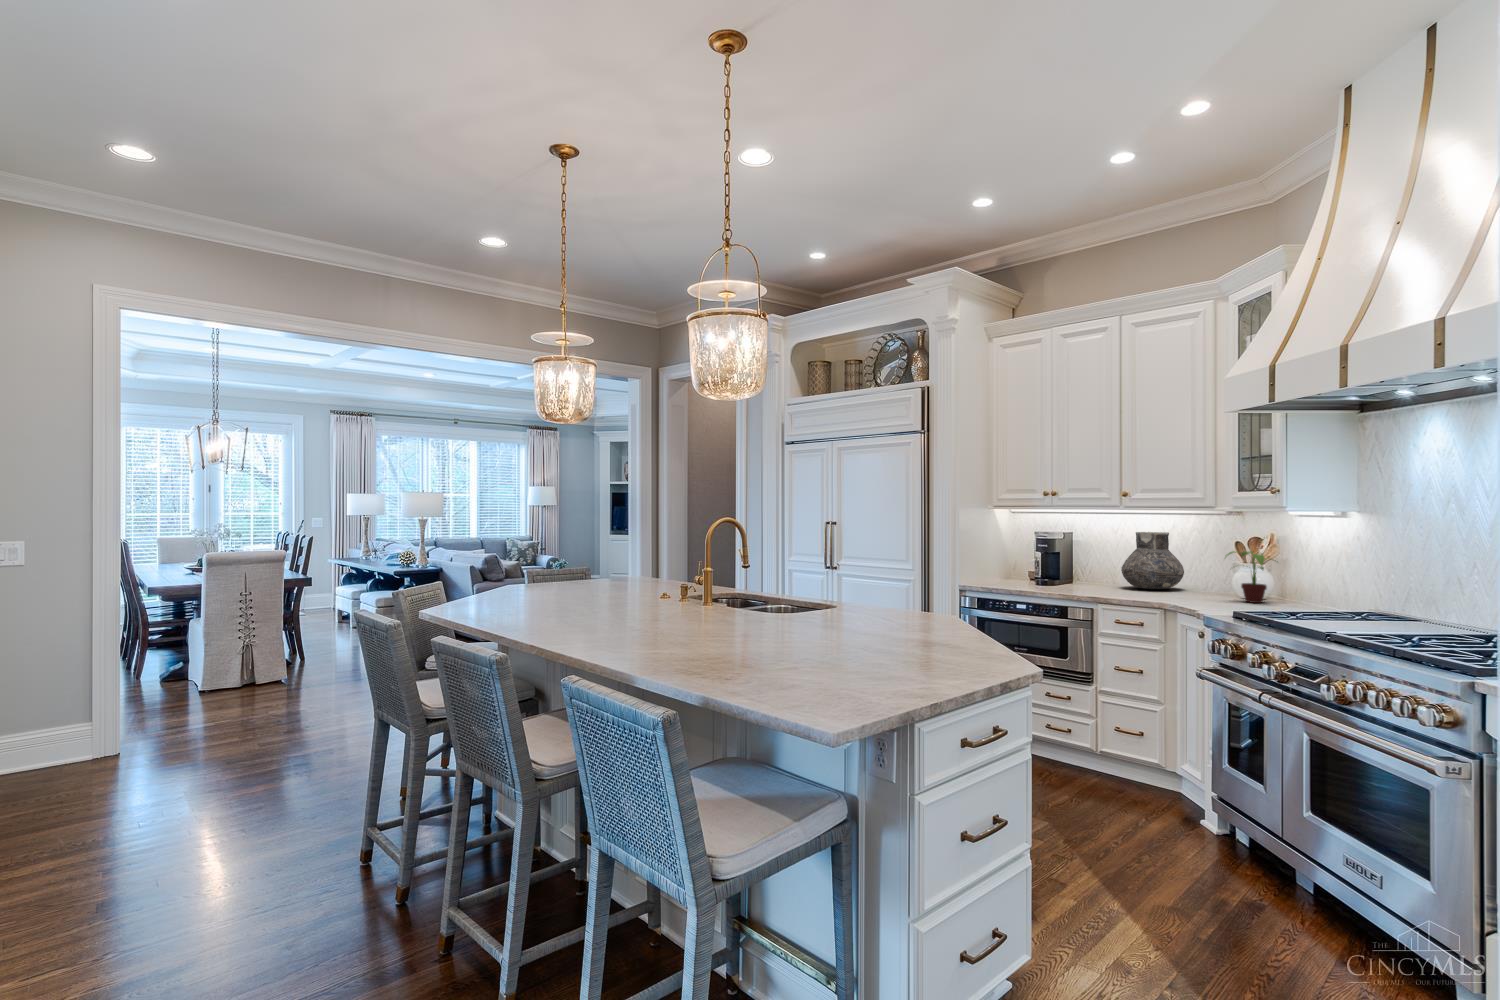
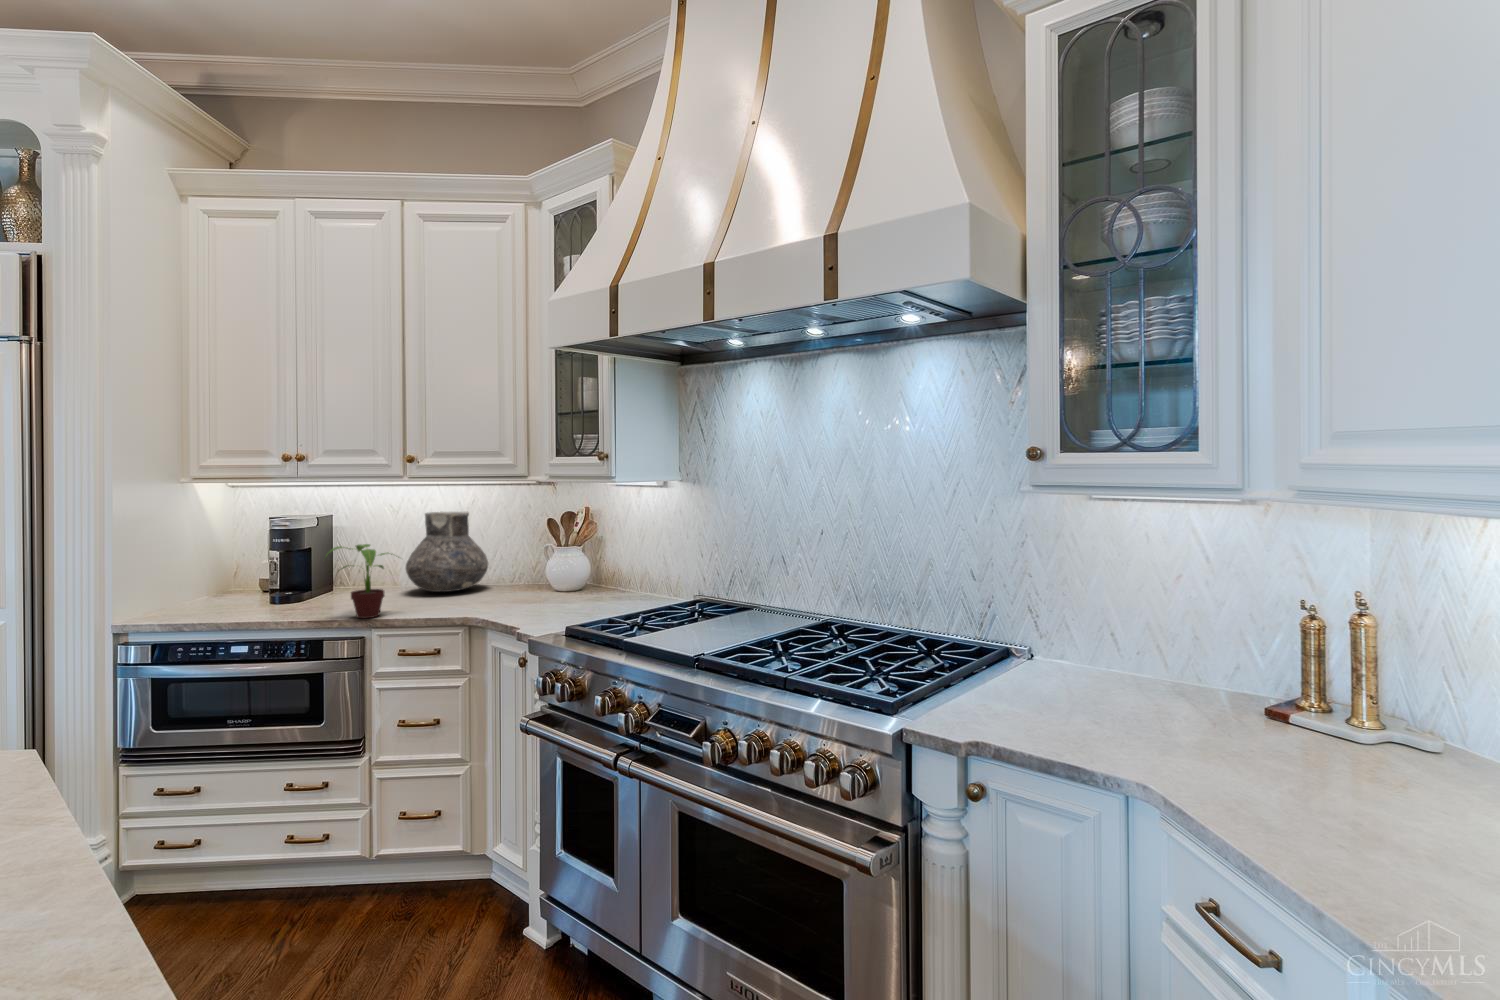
potted plant: present [1226,551,1267,603] -> present [326,544,392,618]

